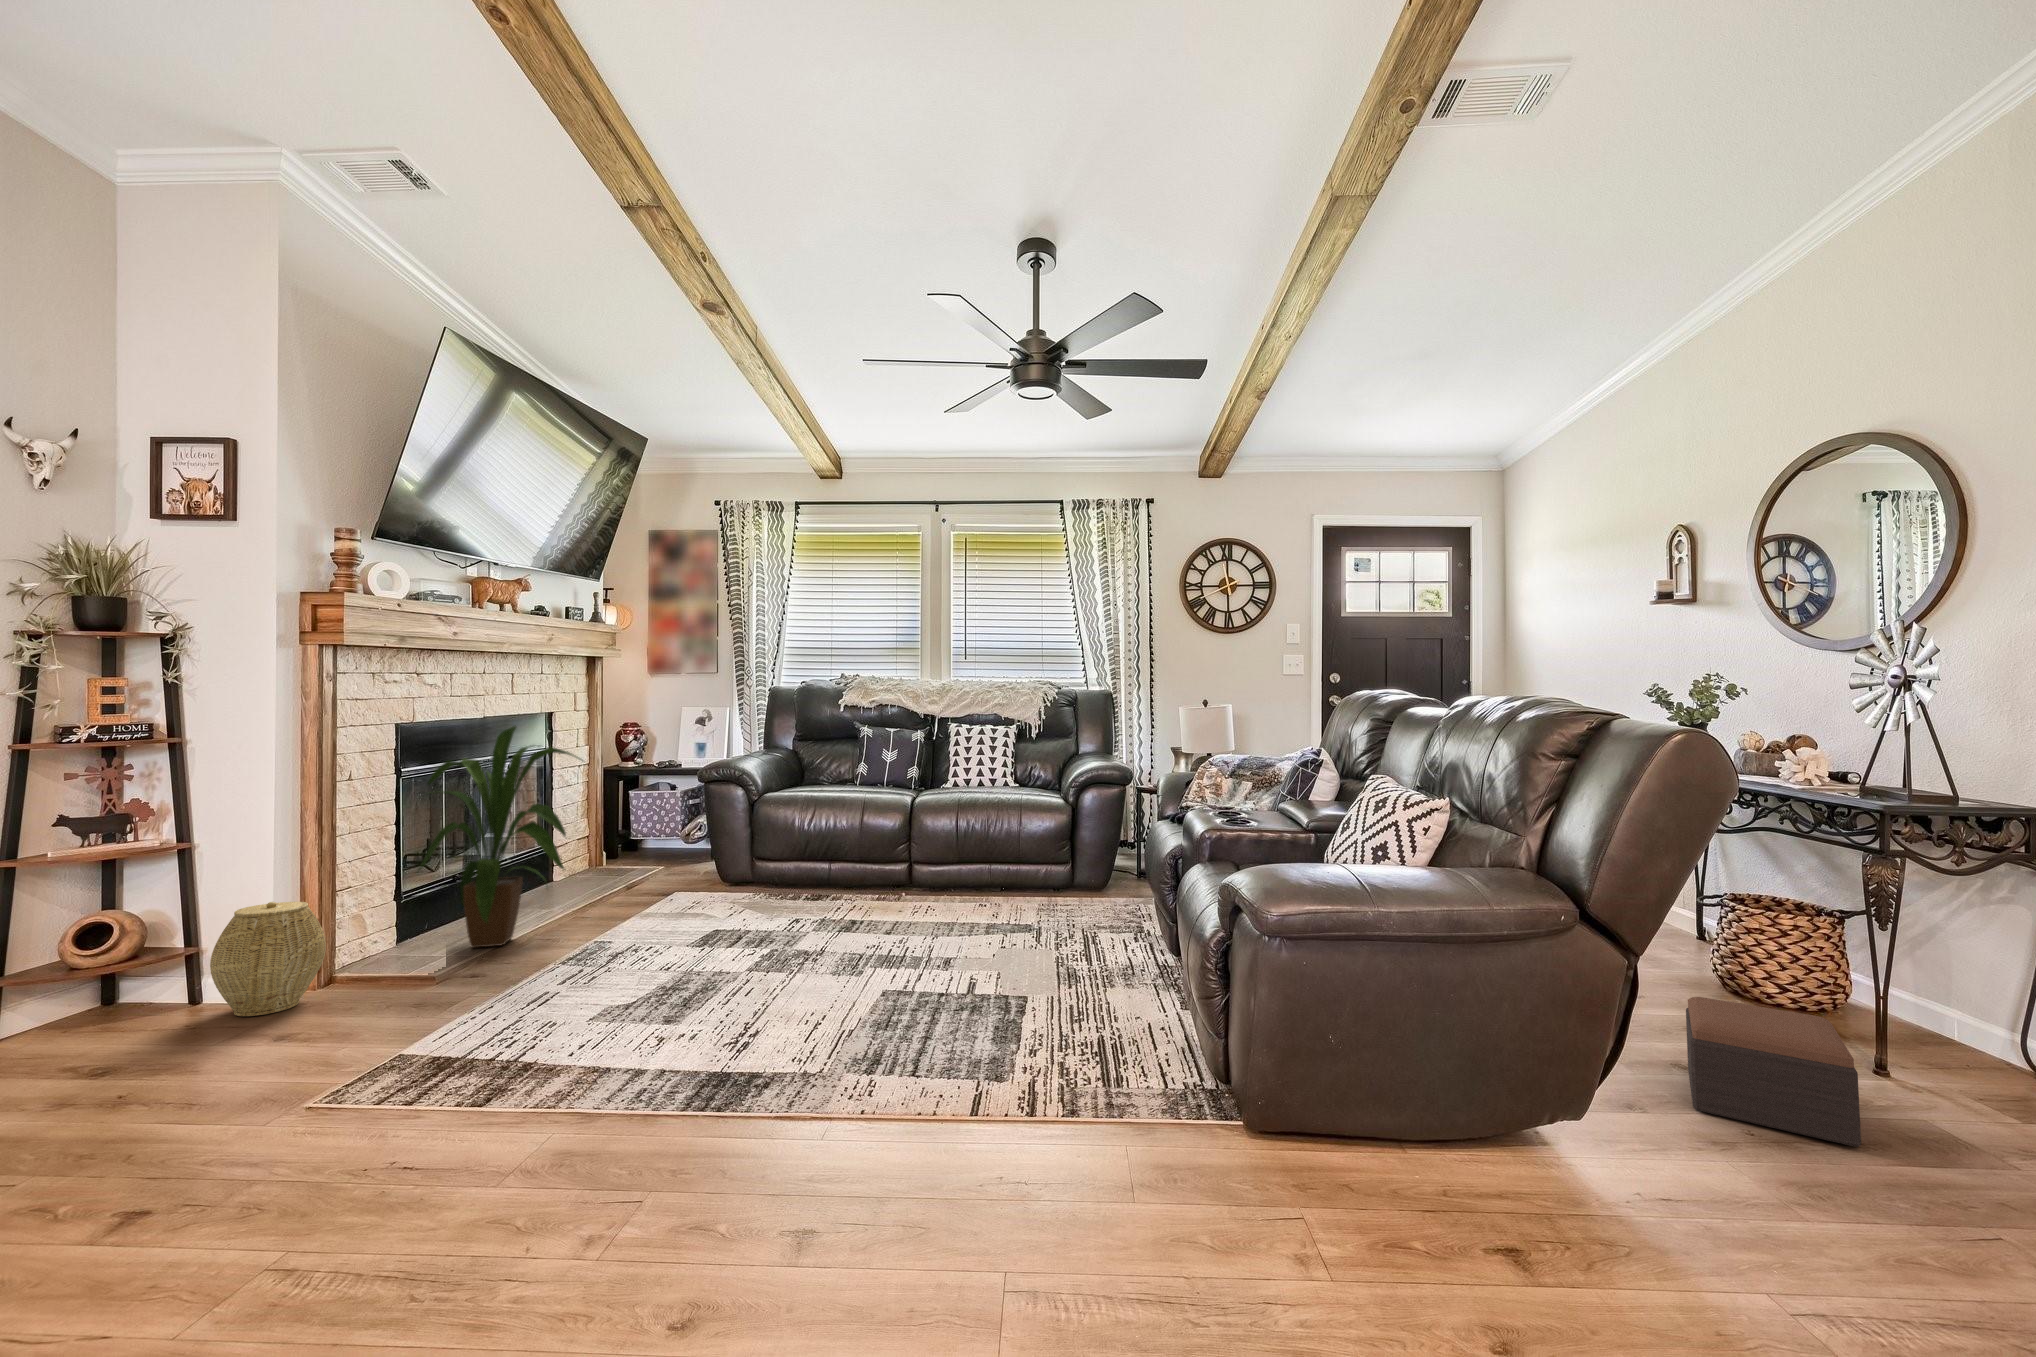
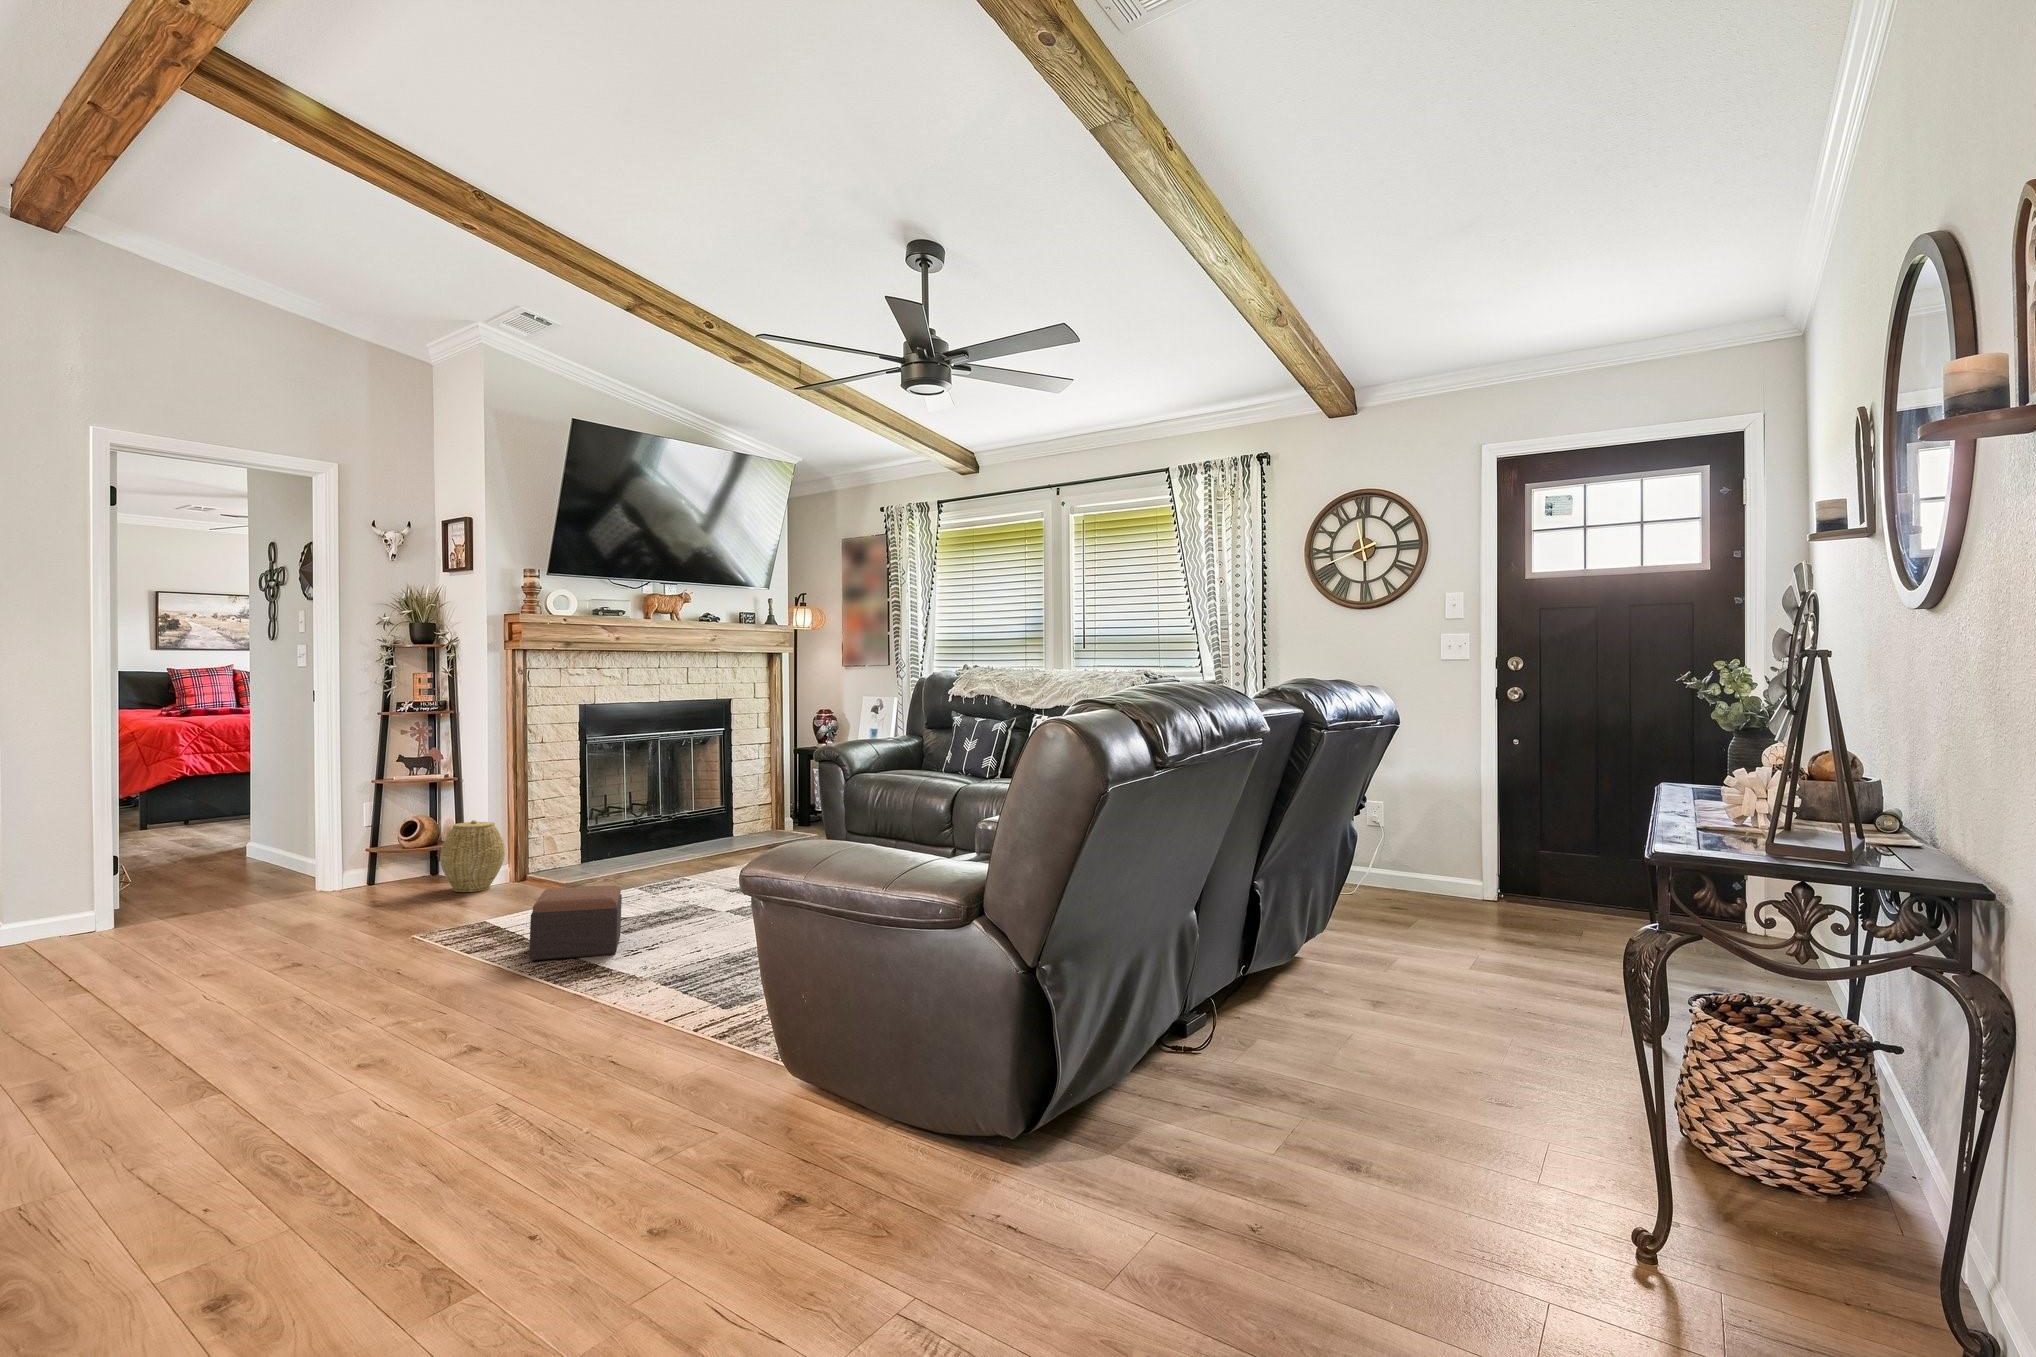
house plant: present [419,726,582,948] -> none [572,707,691,873]
footstool: present [1686,997,1861,1147] -> present [529,886,622,960]

